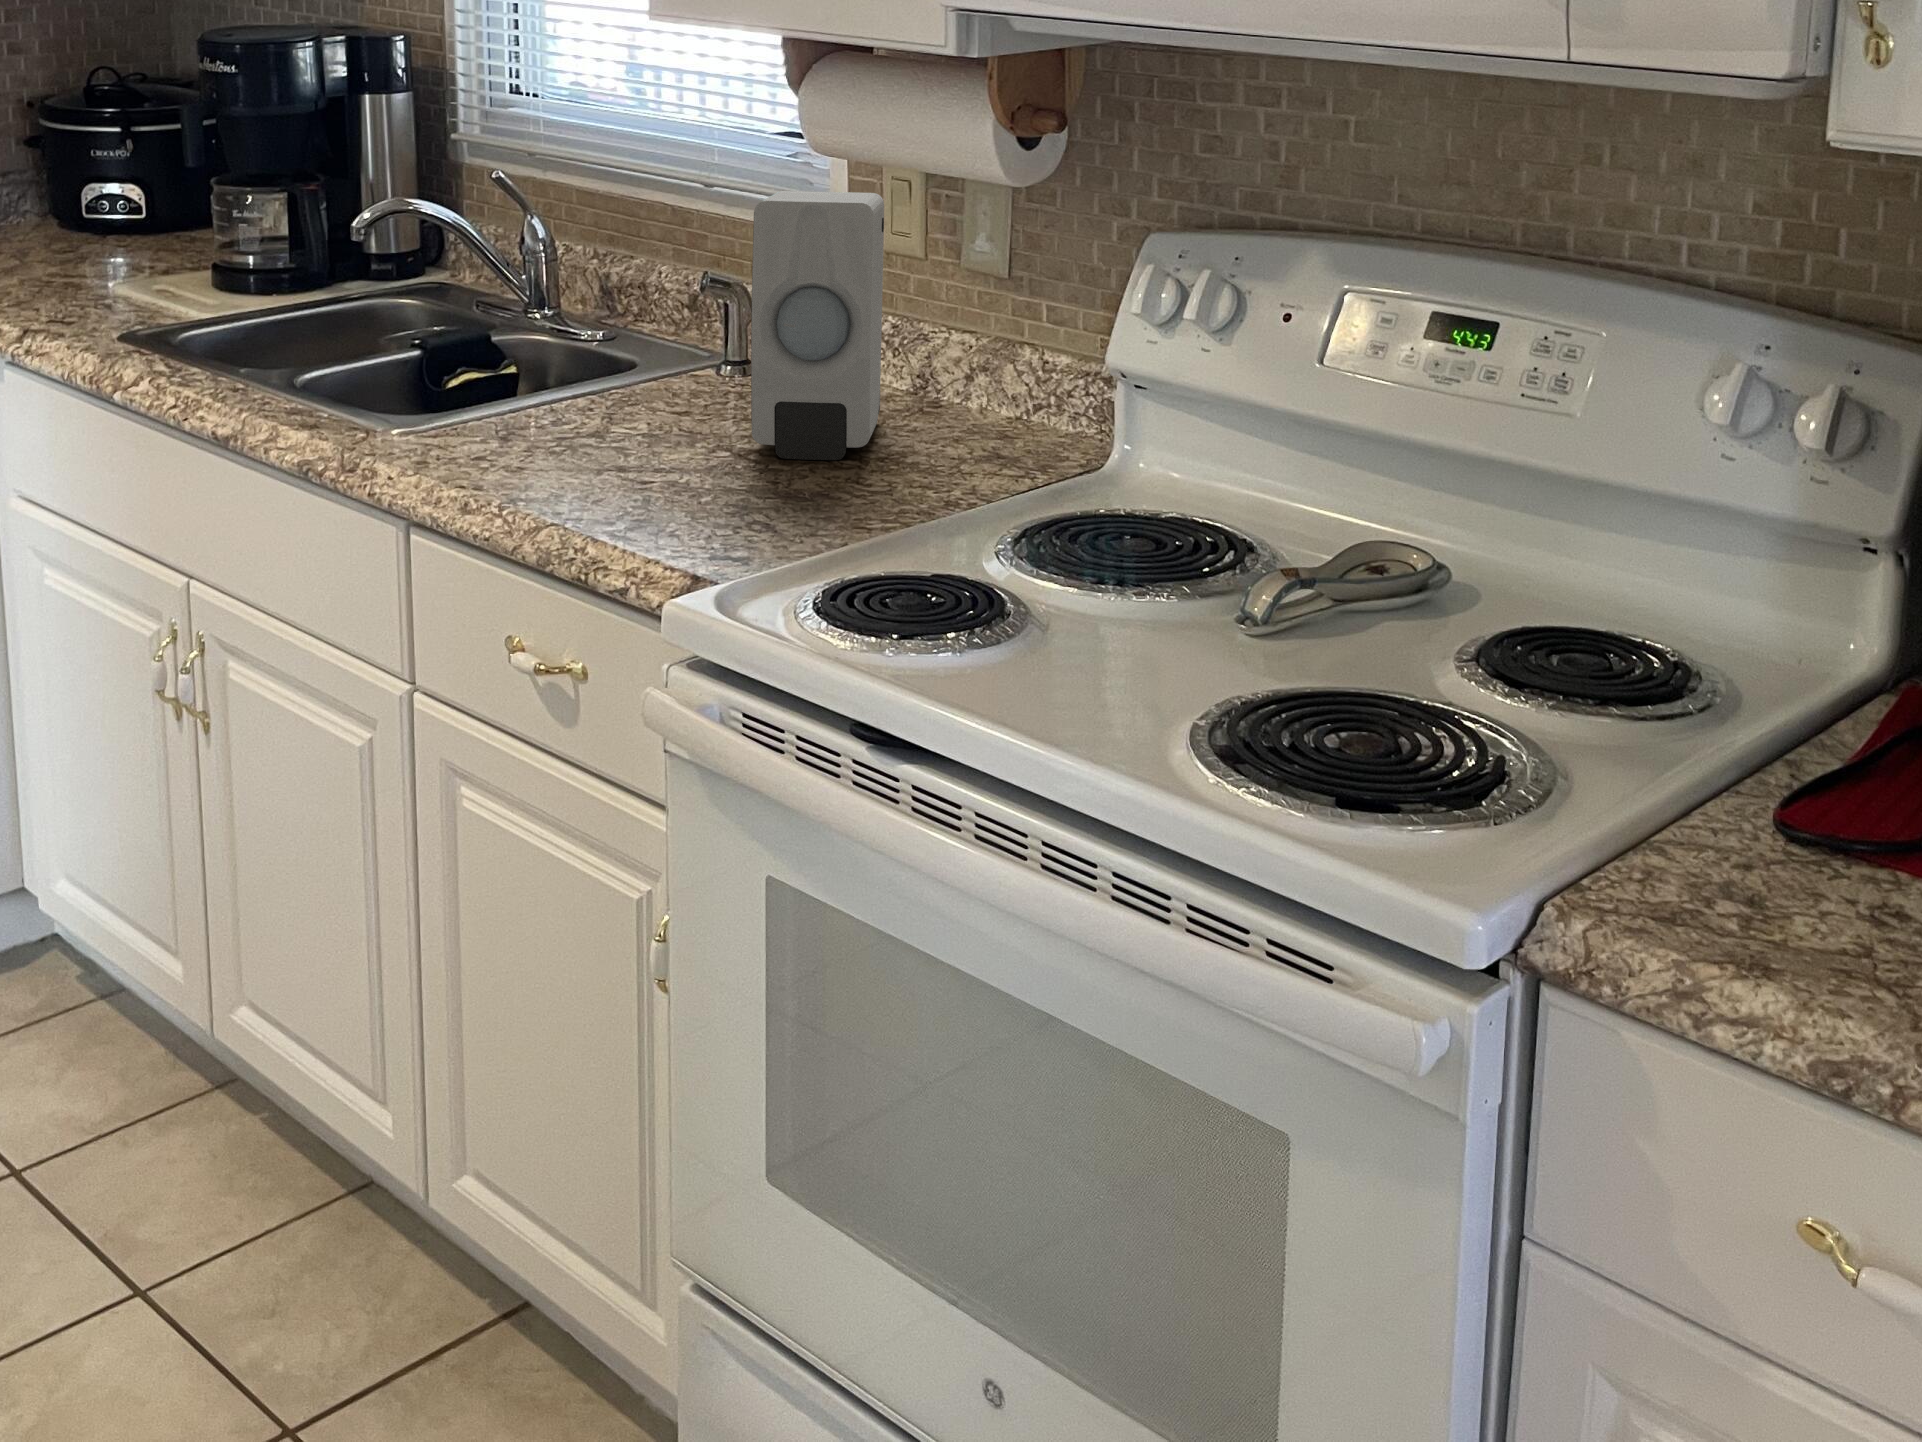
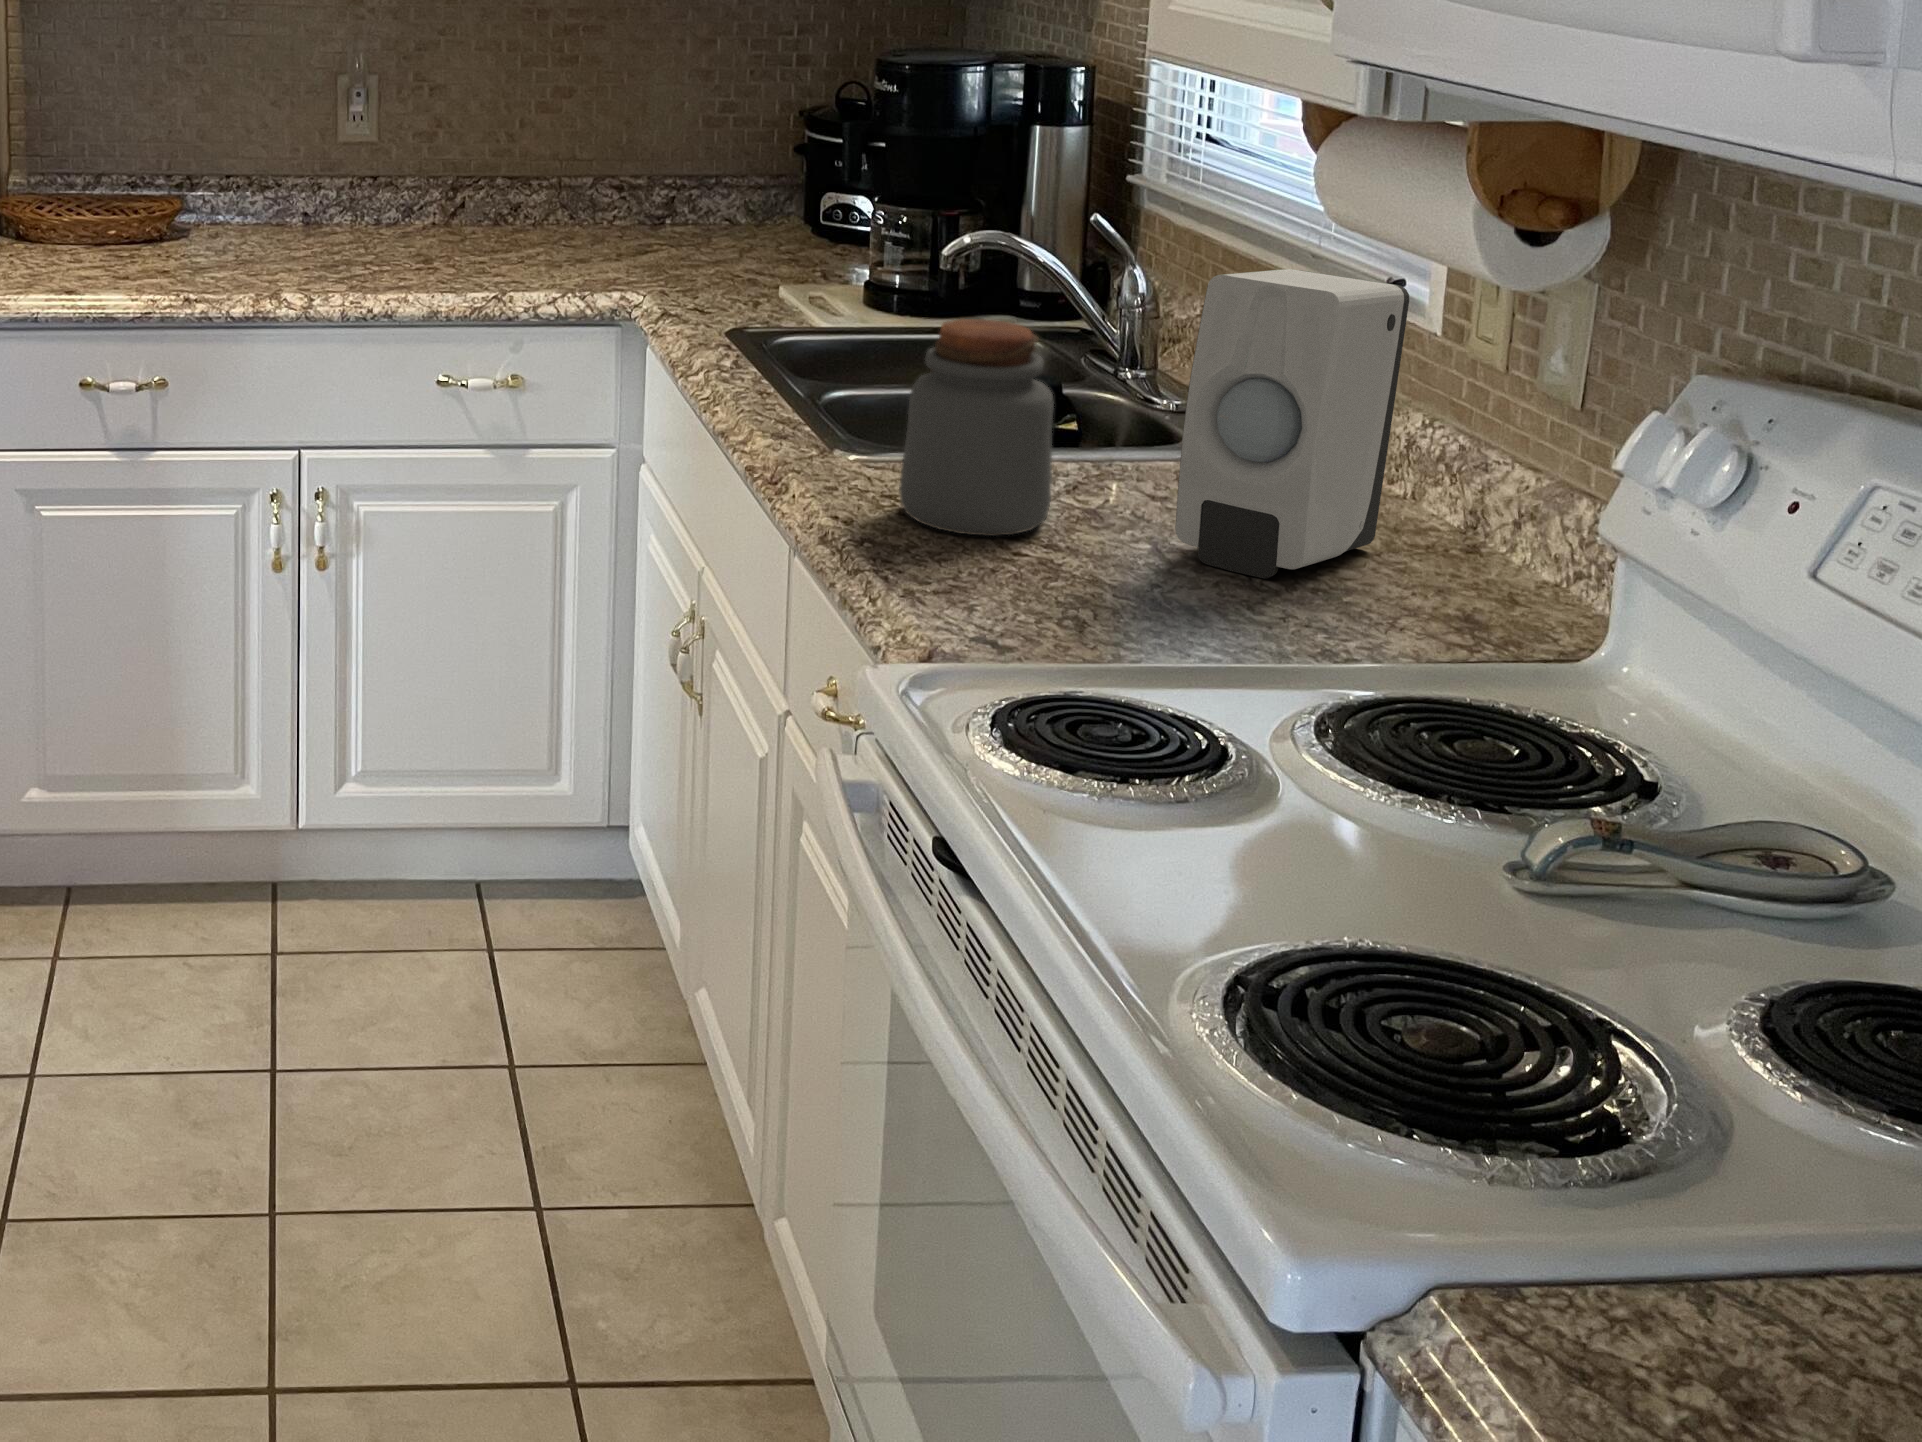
jar: none [492,272,634,476] -> present [899,319,1054,536]

